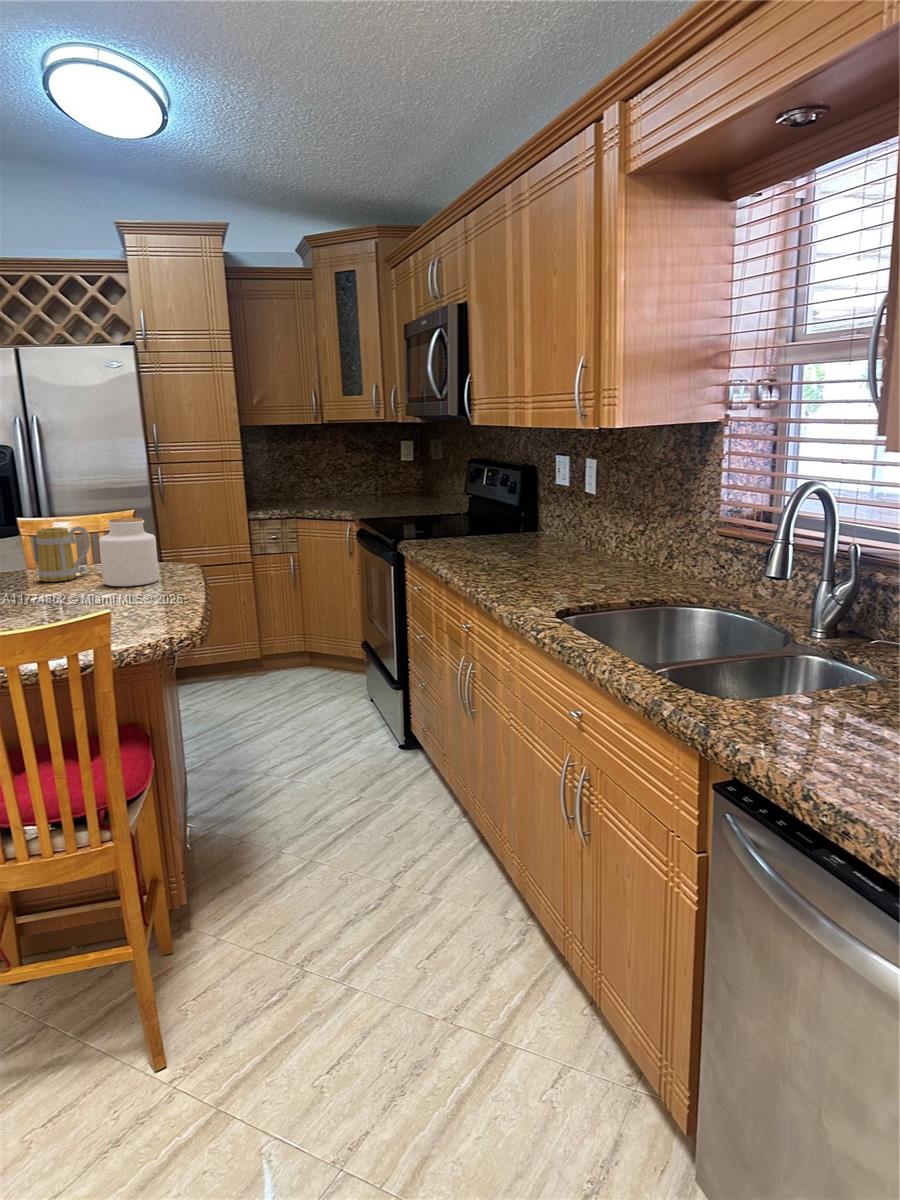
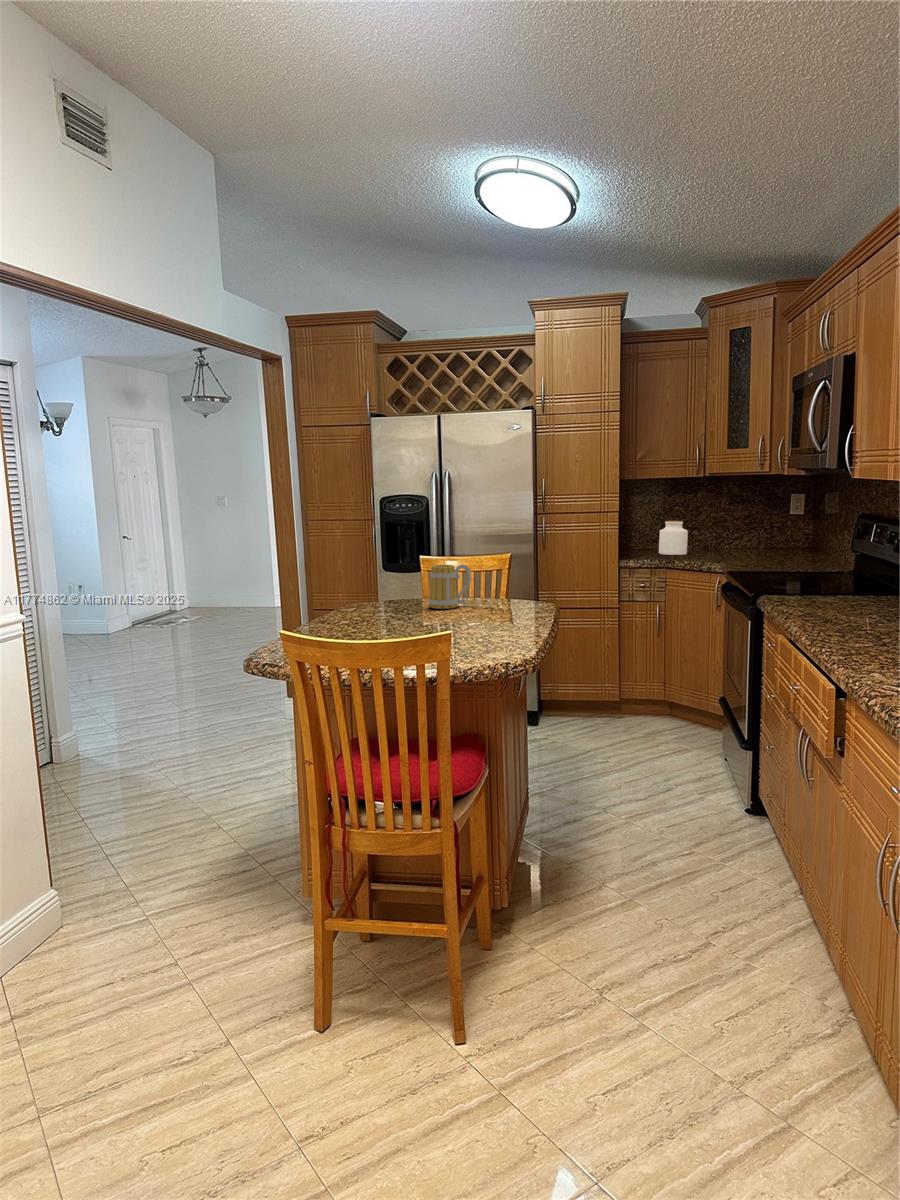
jar: present [99,518,159,586] -> present [659,521,688,555]

